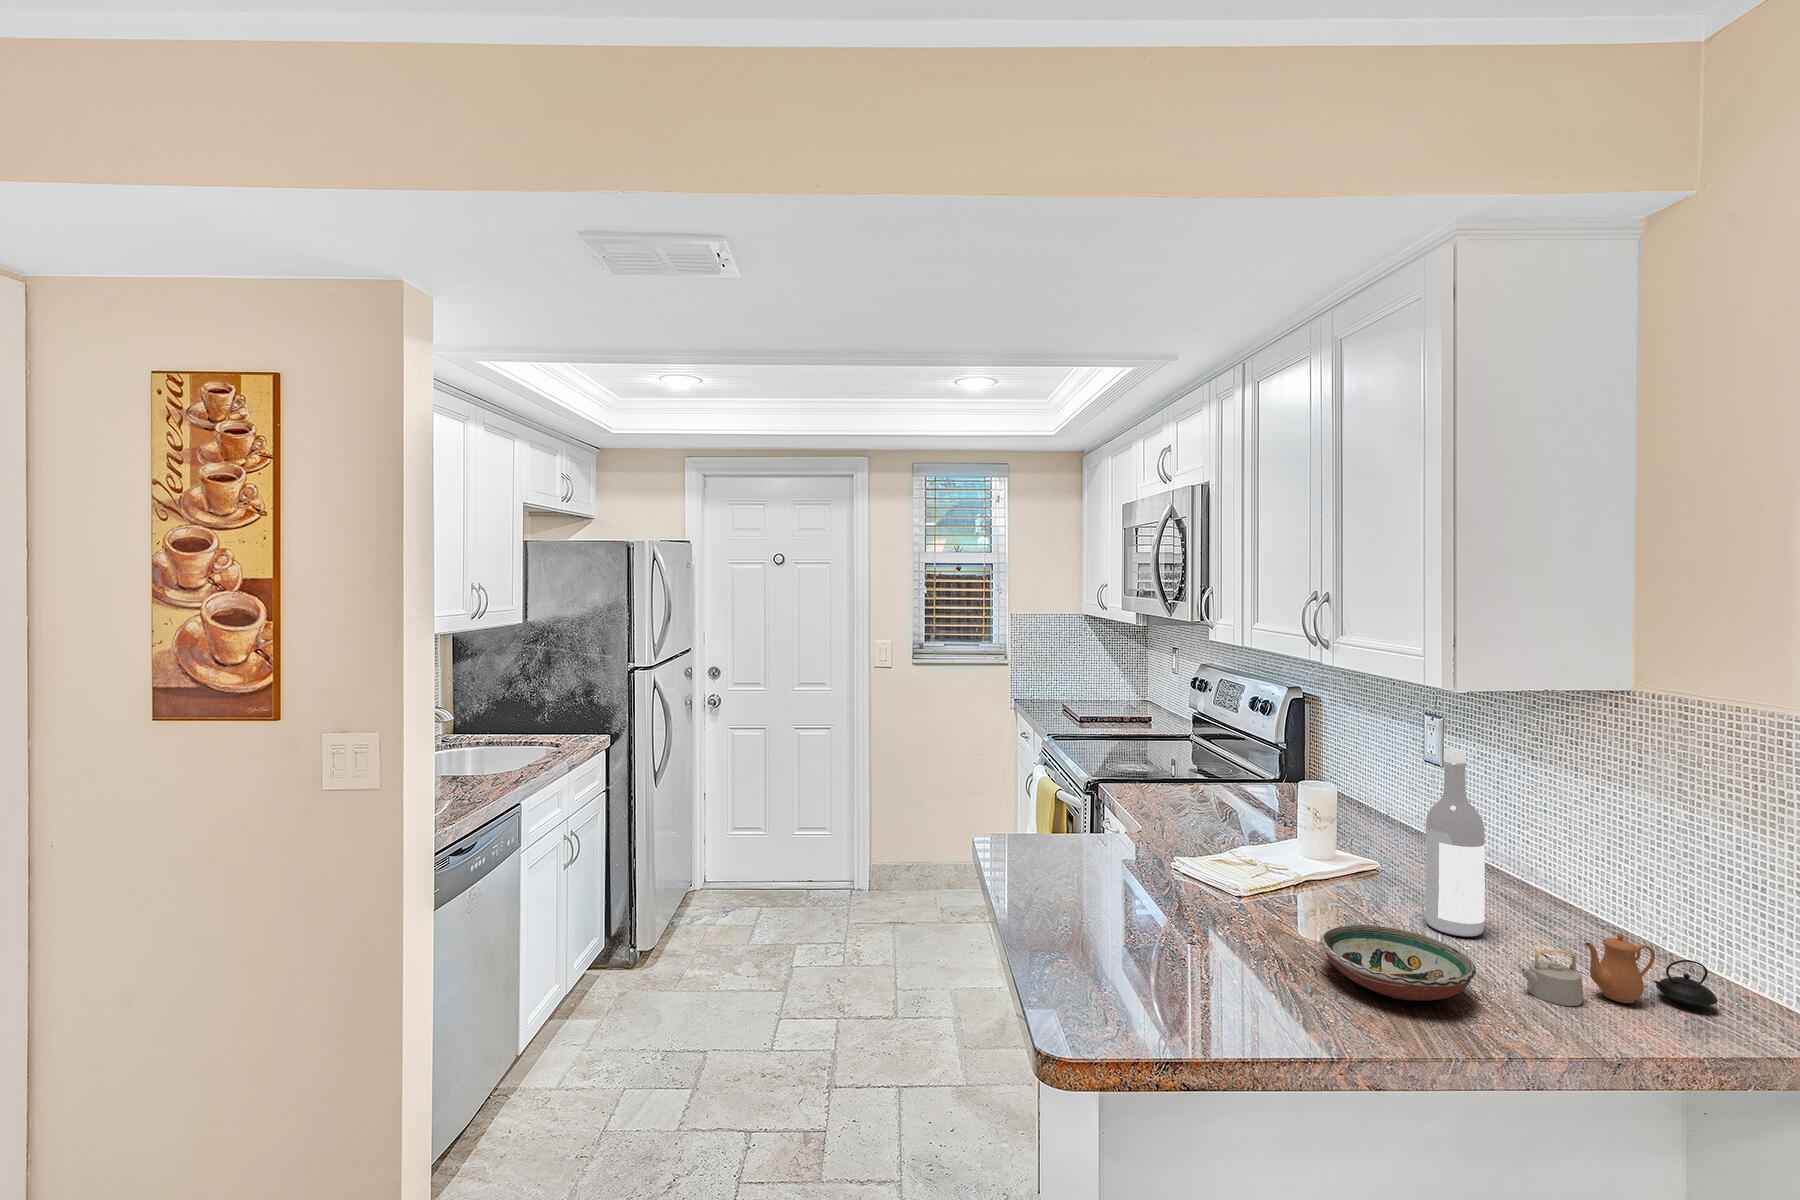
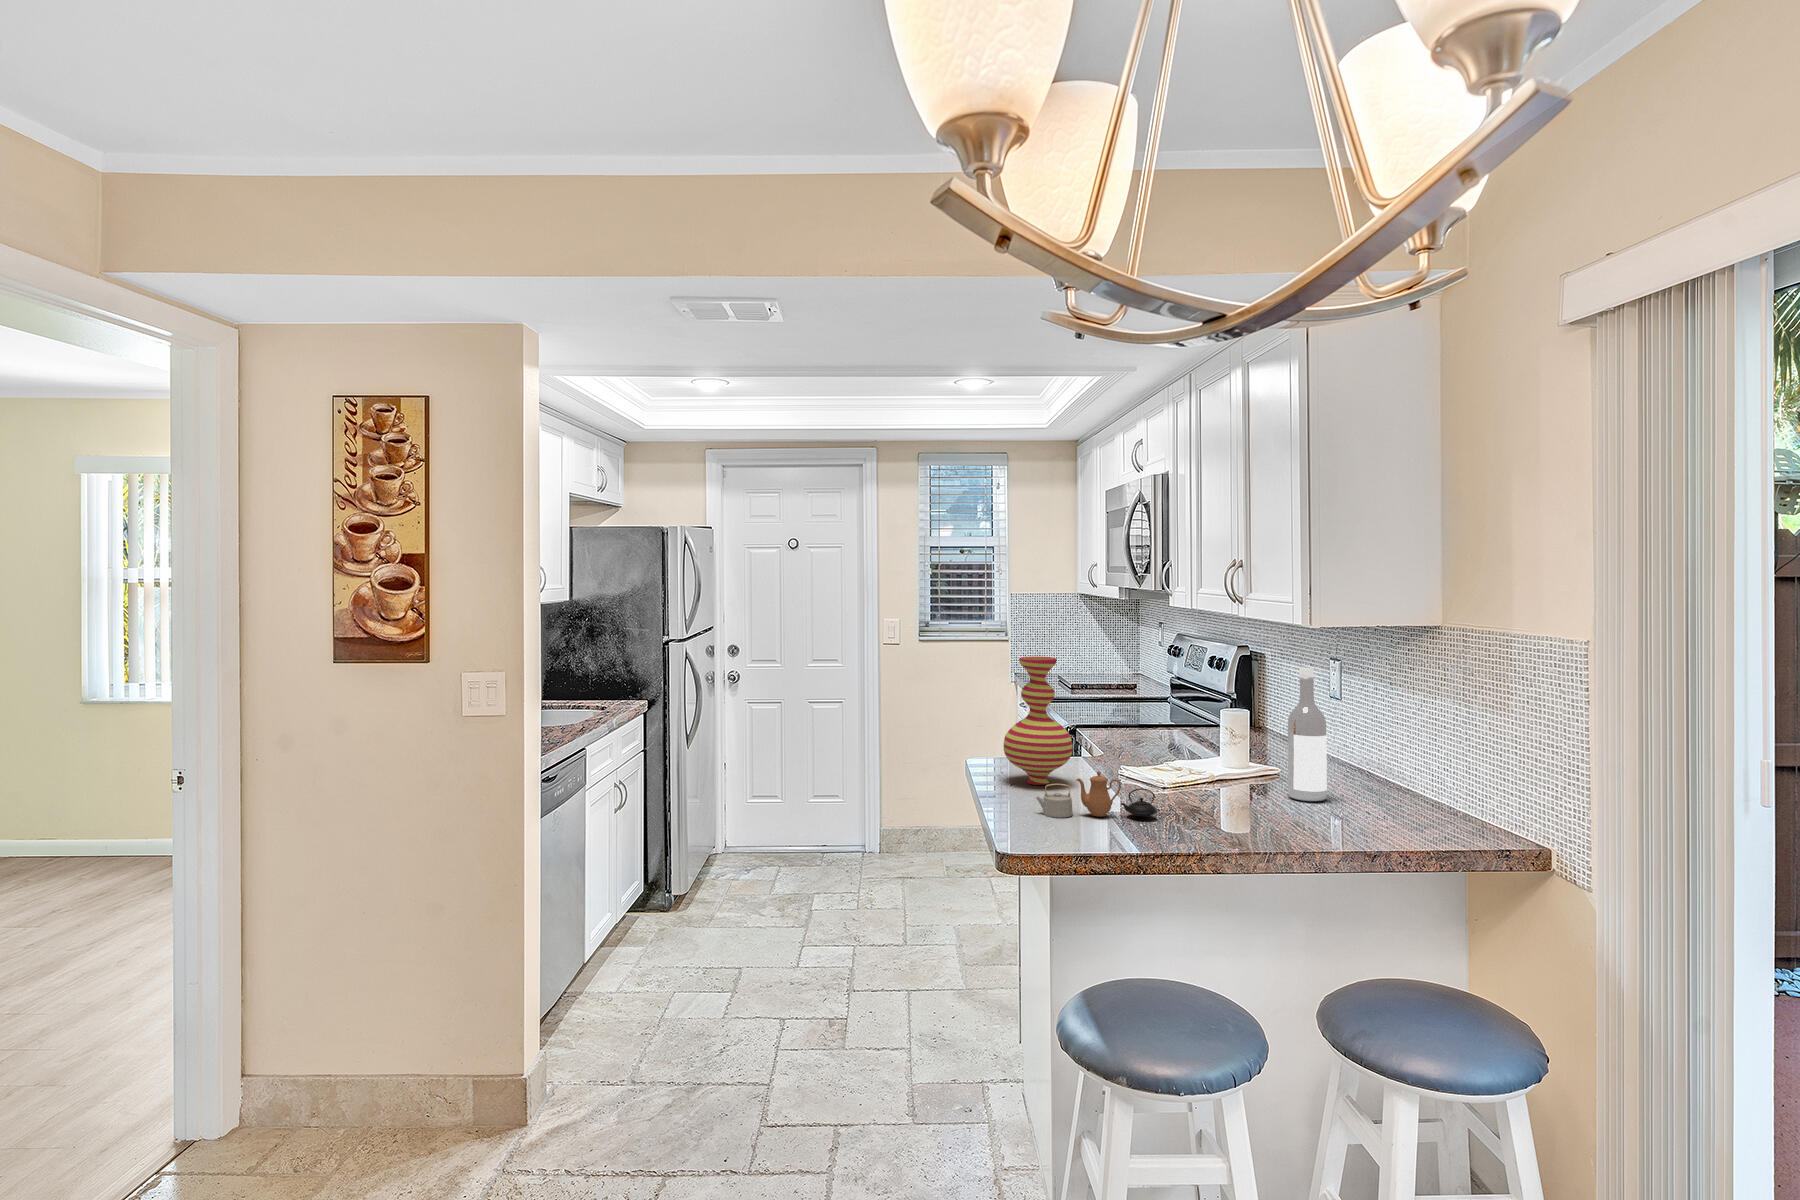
vase: none [1033,724,1128,902] -> present [1004,657,1073,785]
decorative bowl: present [1320,925,1476,1001] -> none [1194,786,1291,825]
teapot: present [1520,933,1718,1006] -> present [1036,771,1157,818]

